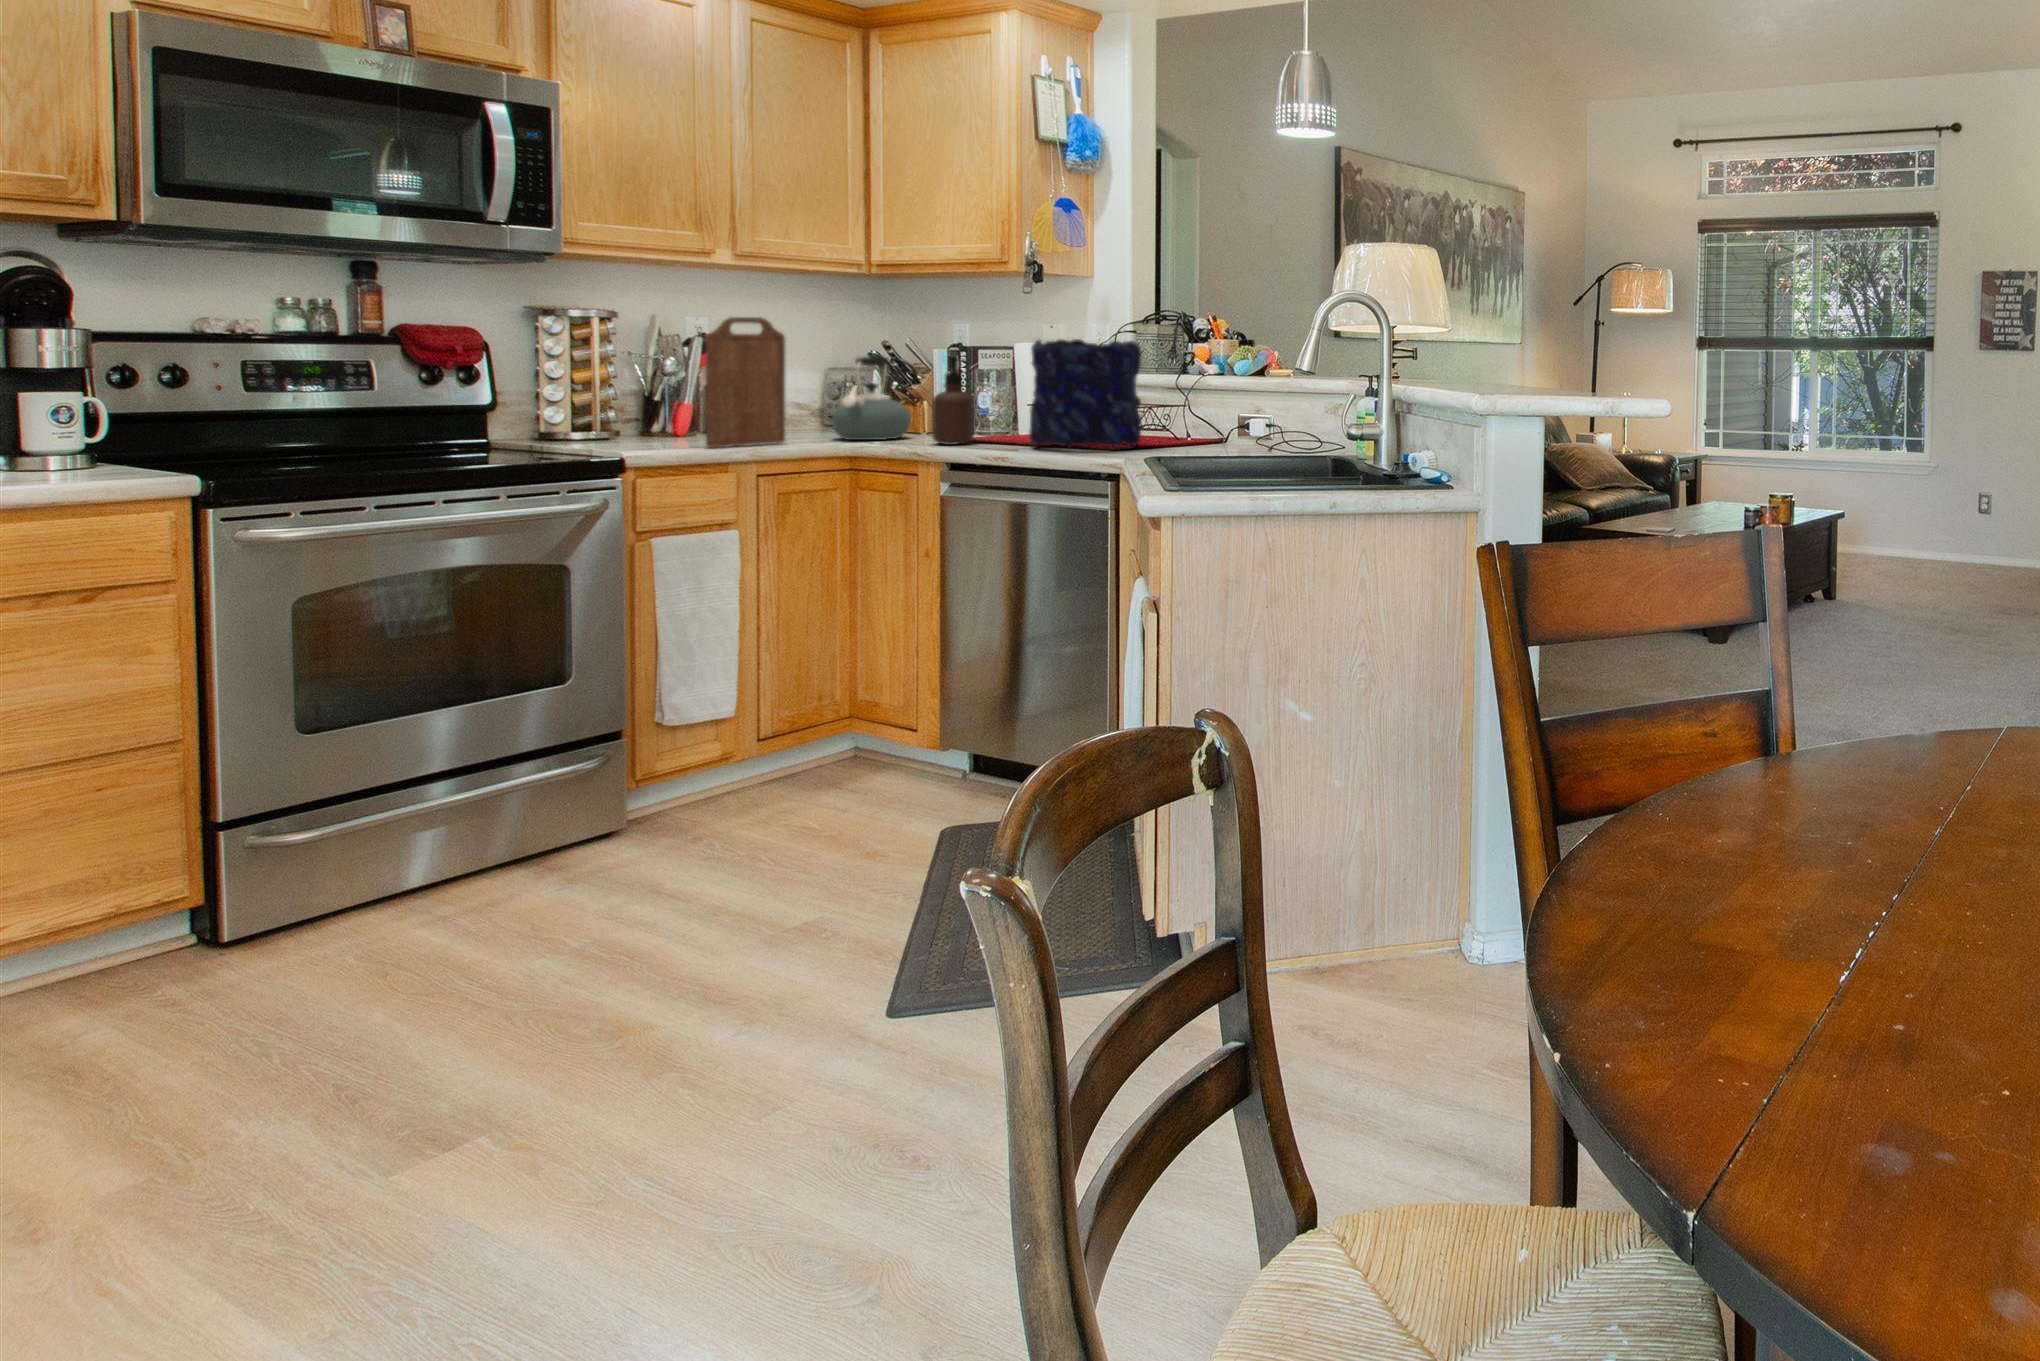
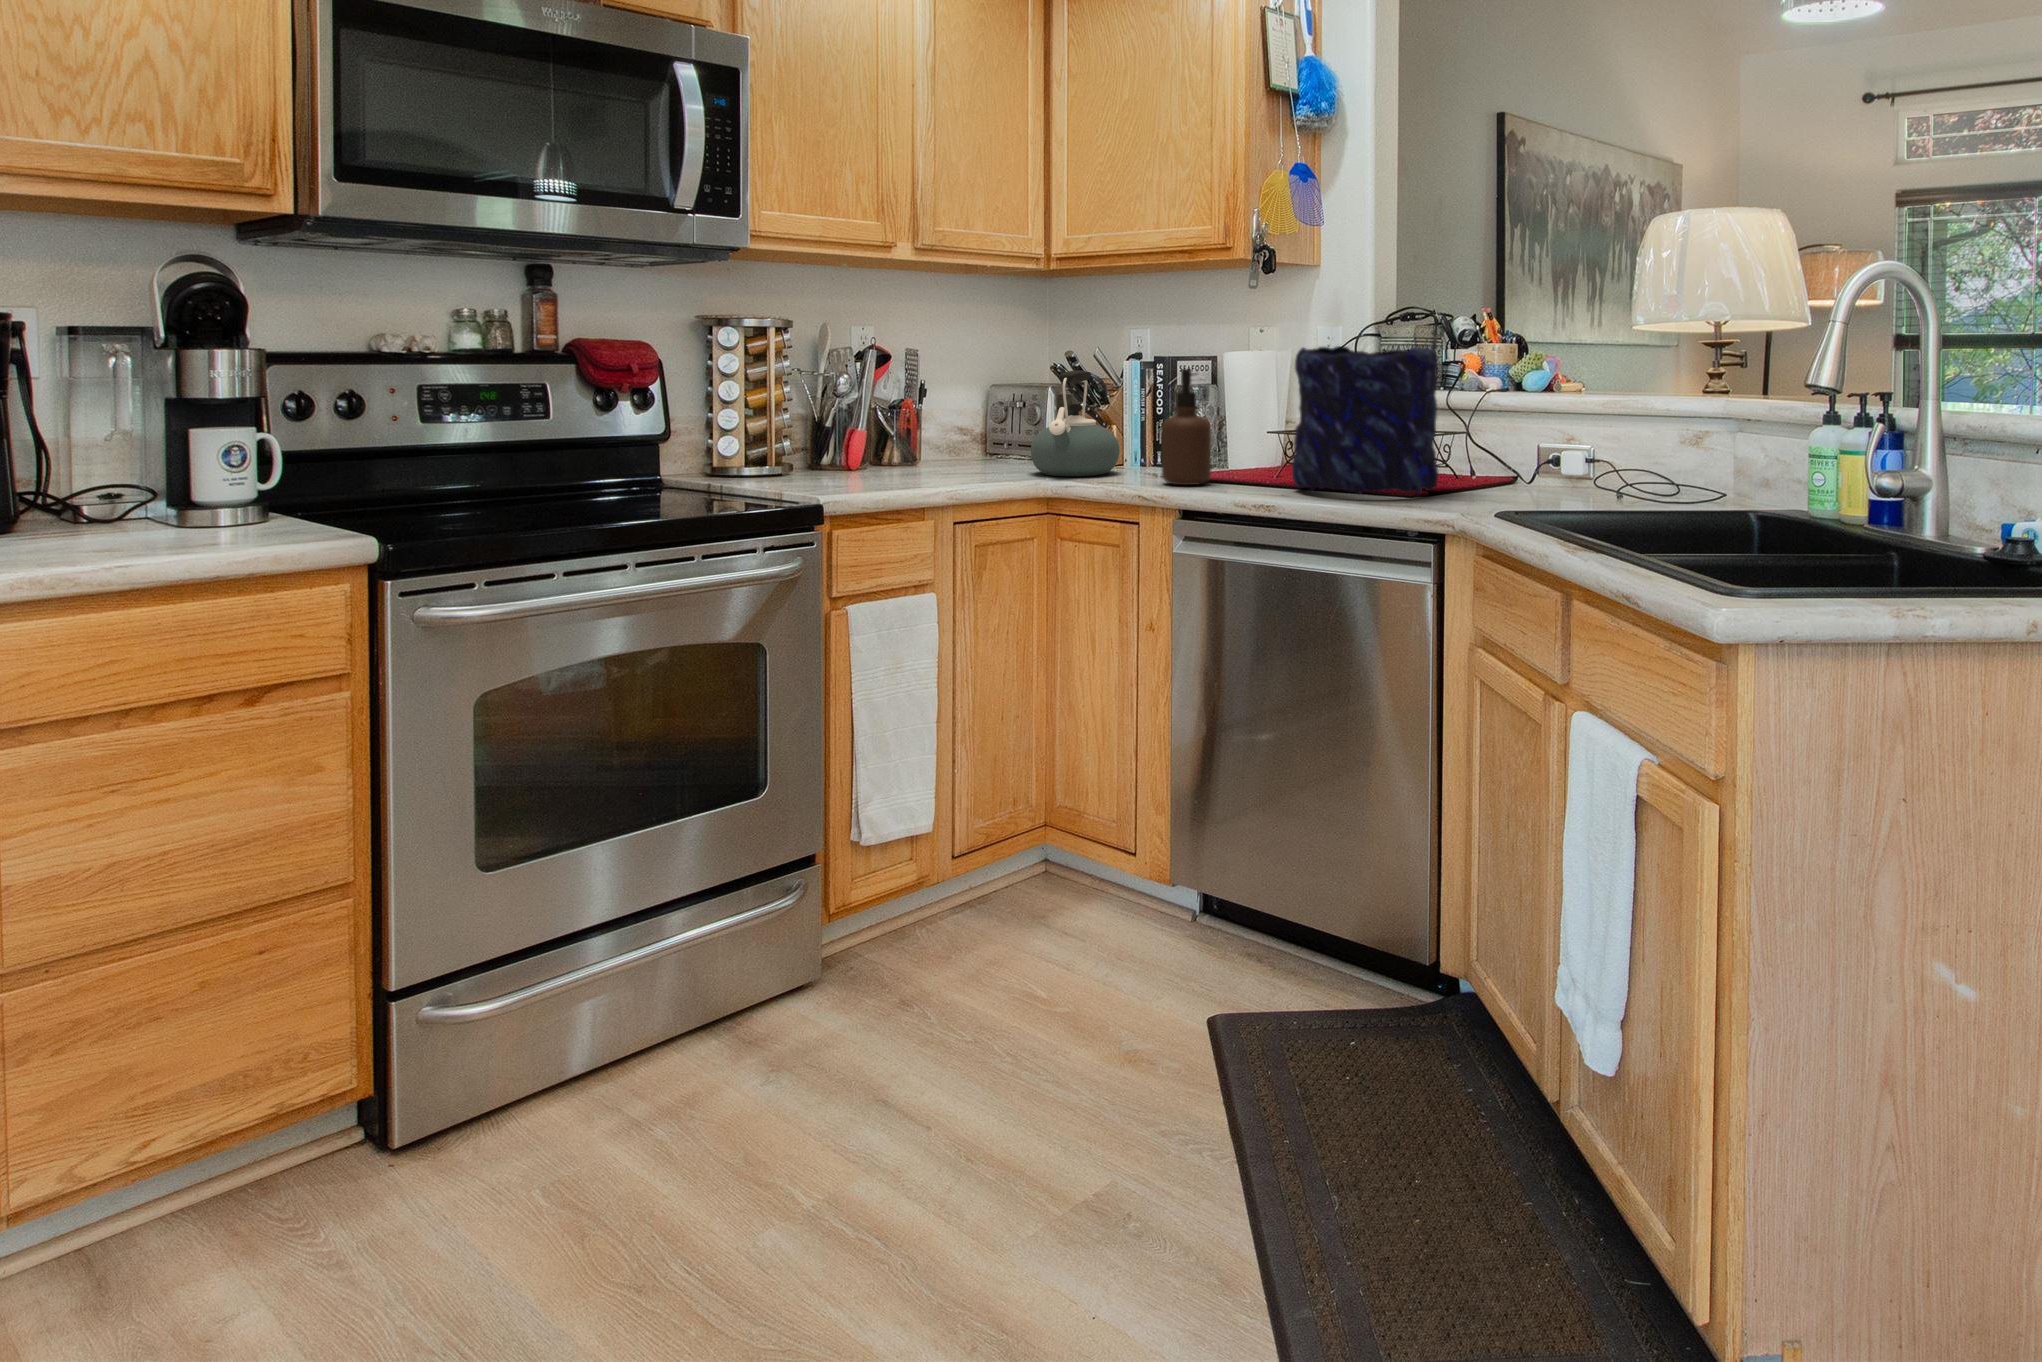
cutting board: present [706,317,785,448] -> none [904,323,987,488]

